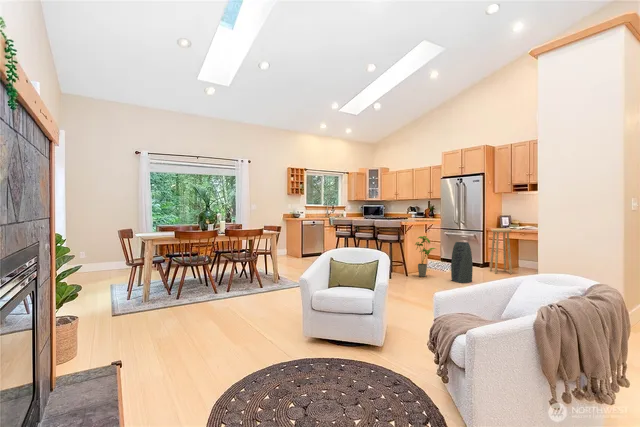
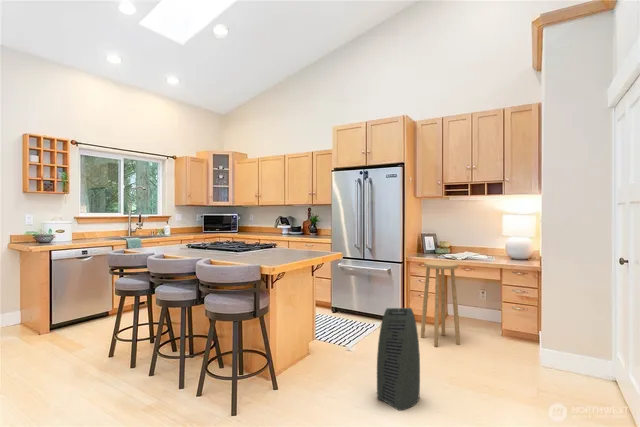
house plant: present [415,236,435,277] -> none [293,293,342,389]

